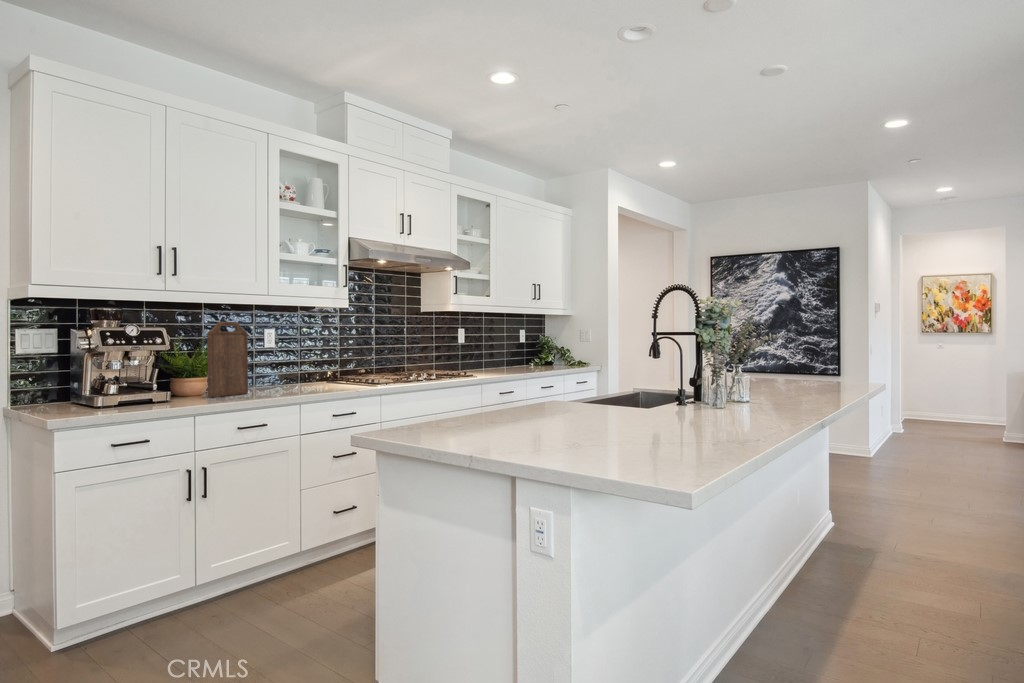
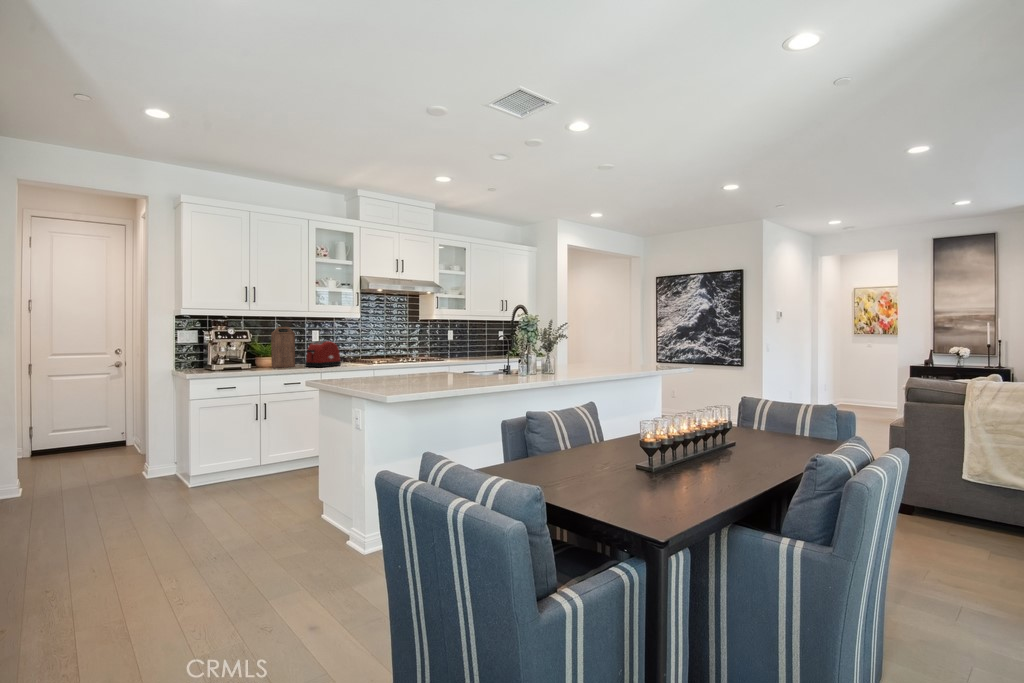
toaster: none [266,347,325,393] -> present [305,341,341,367]

